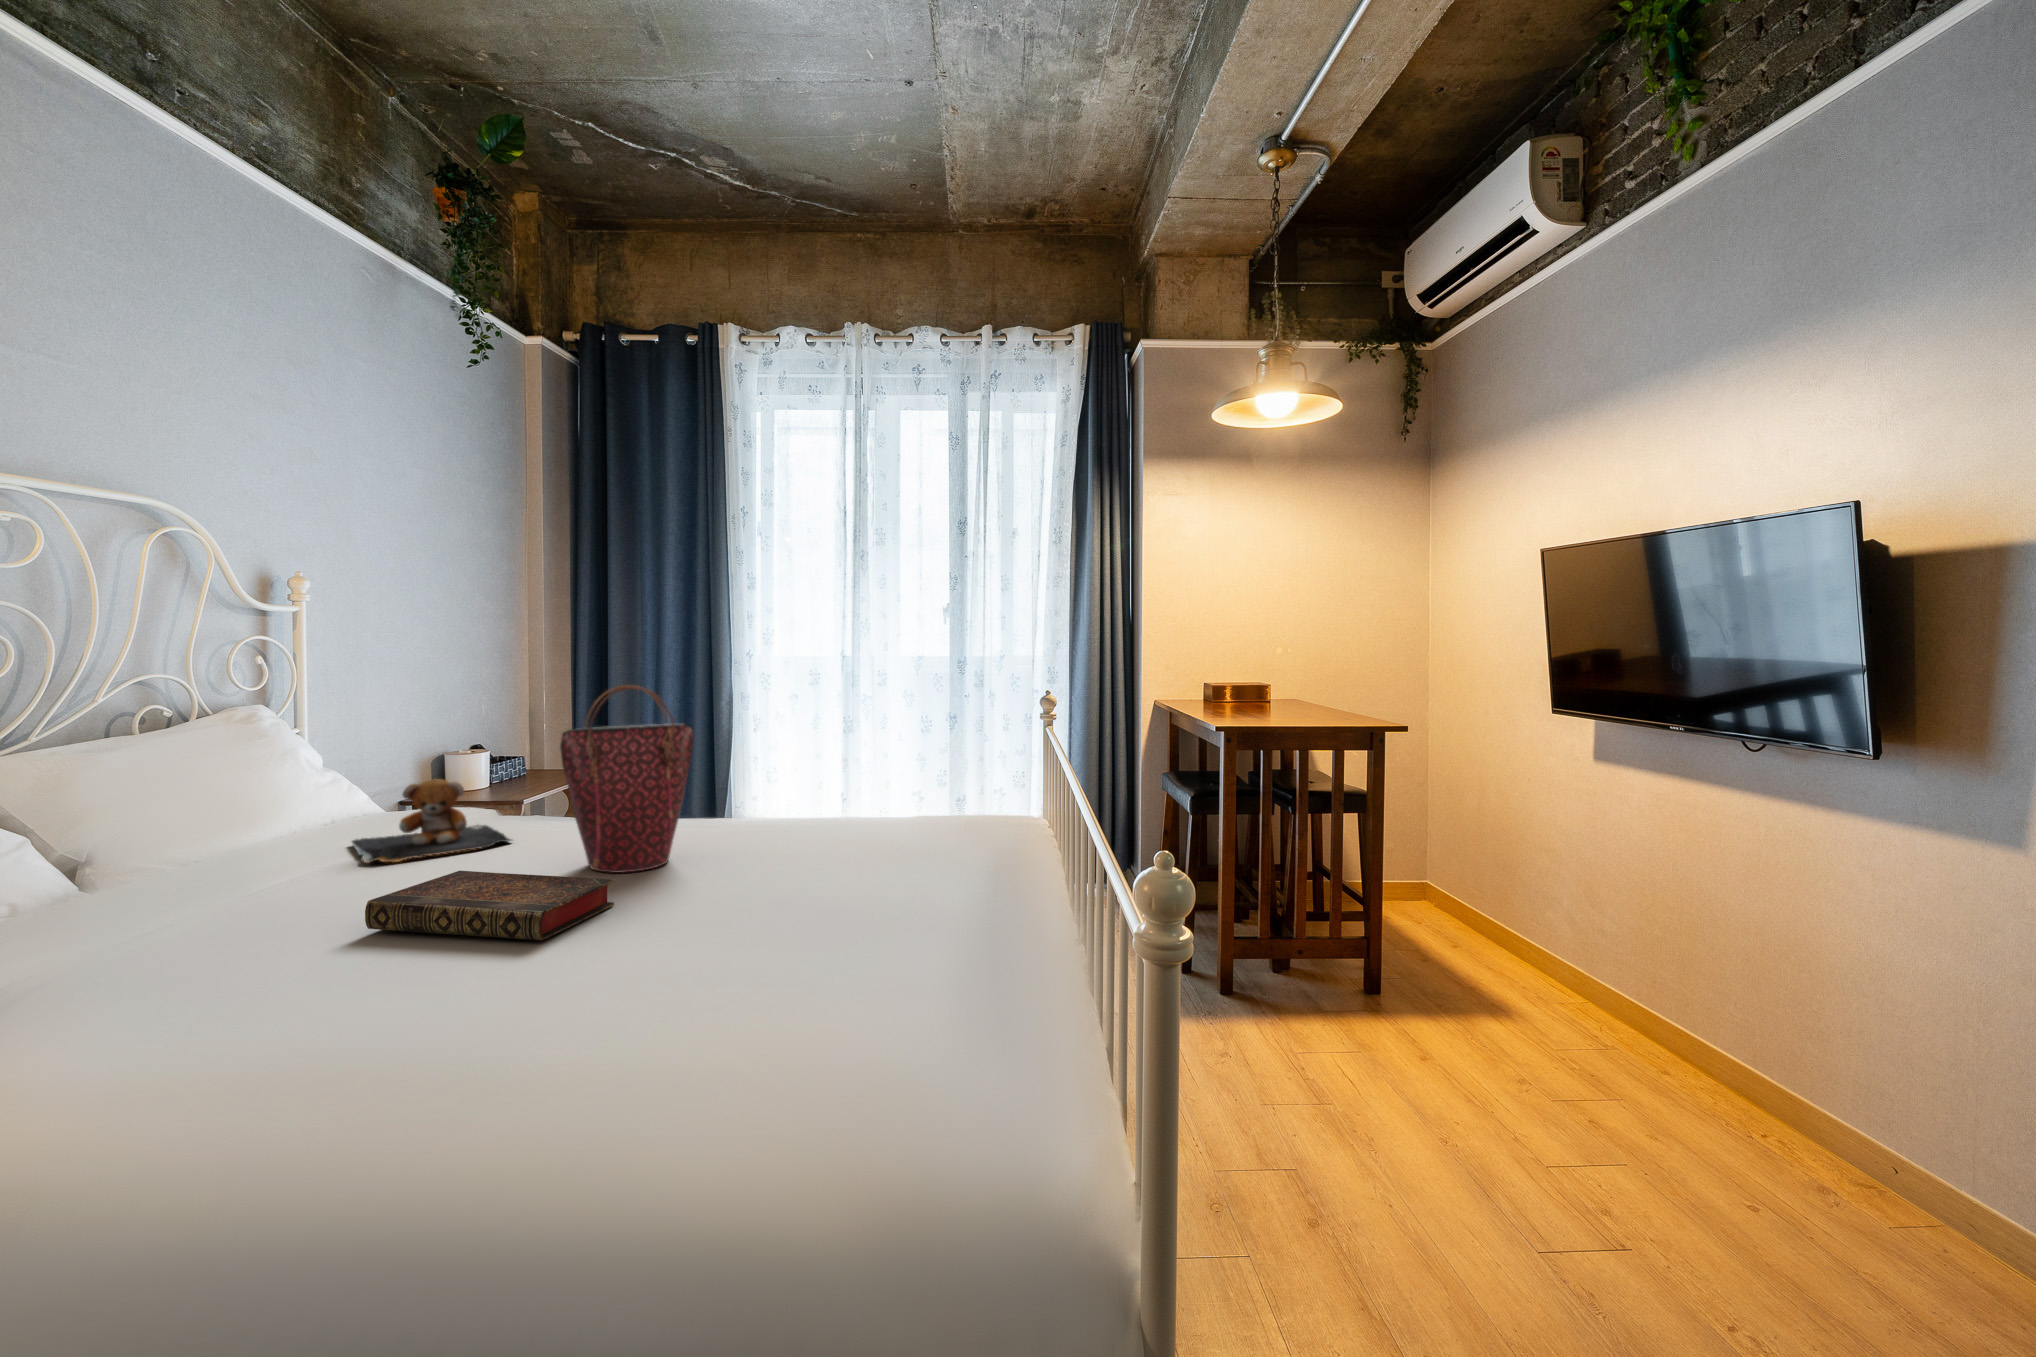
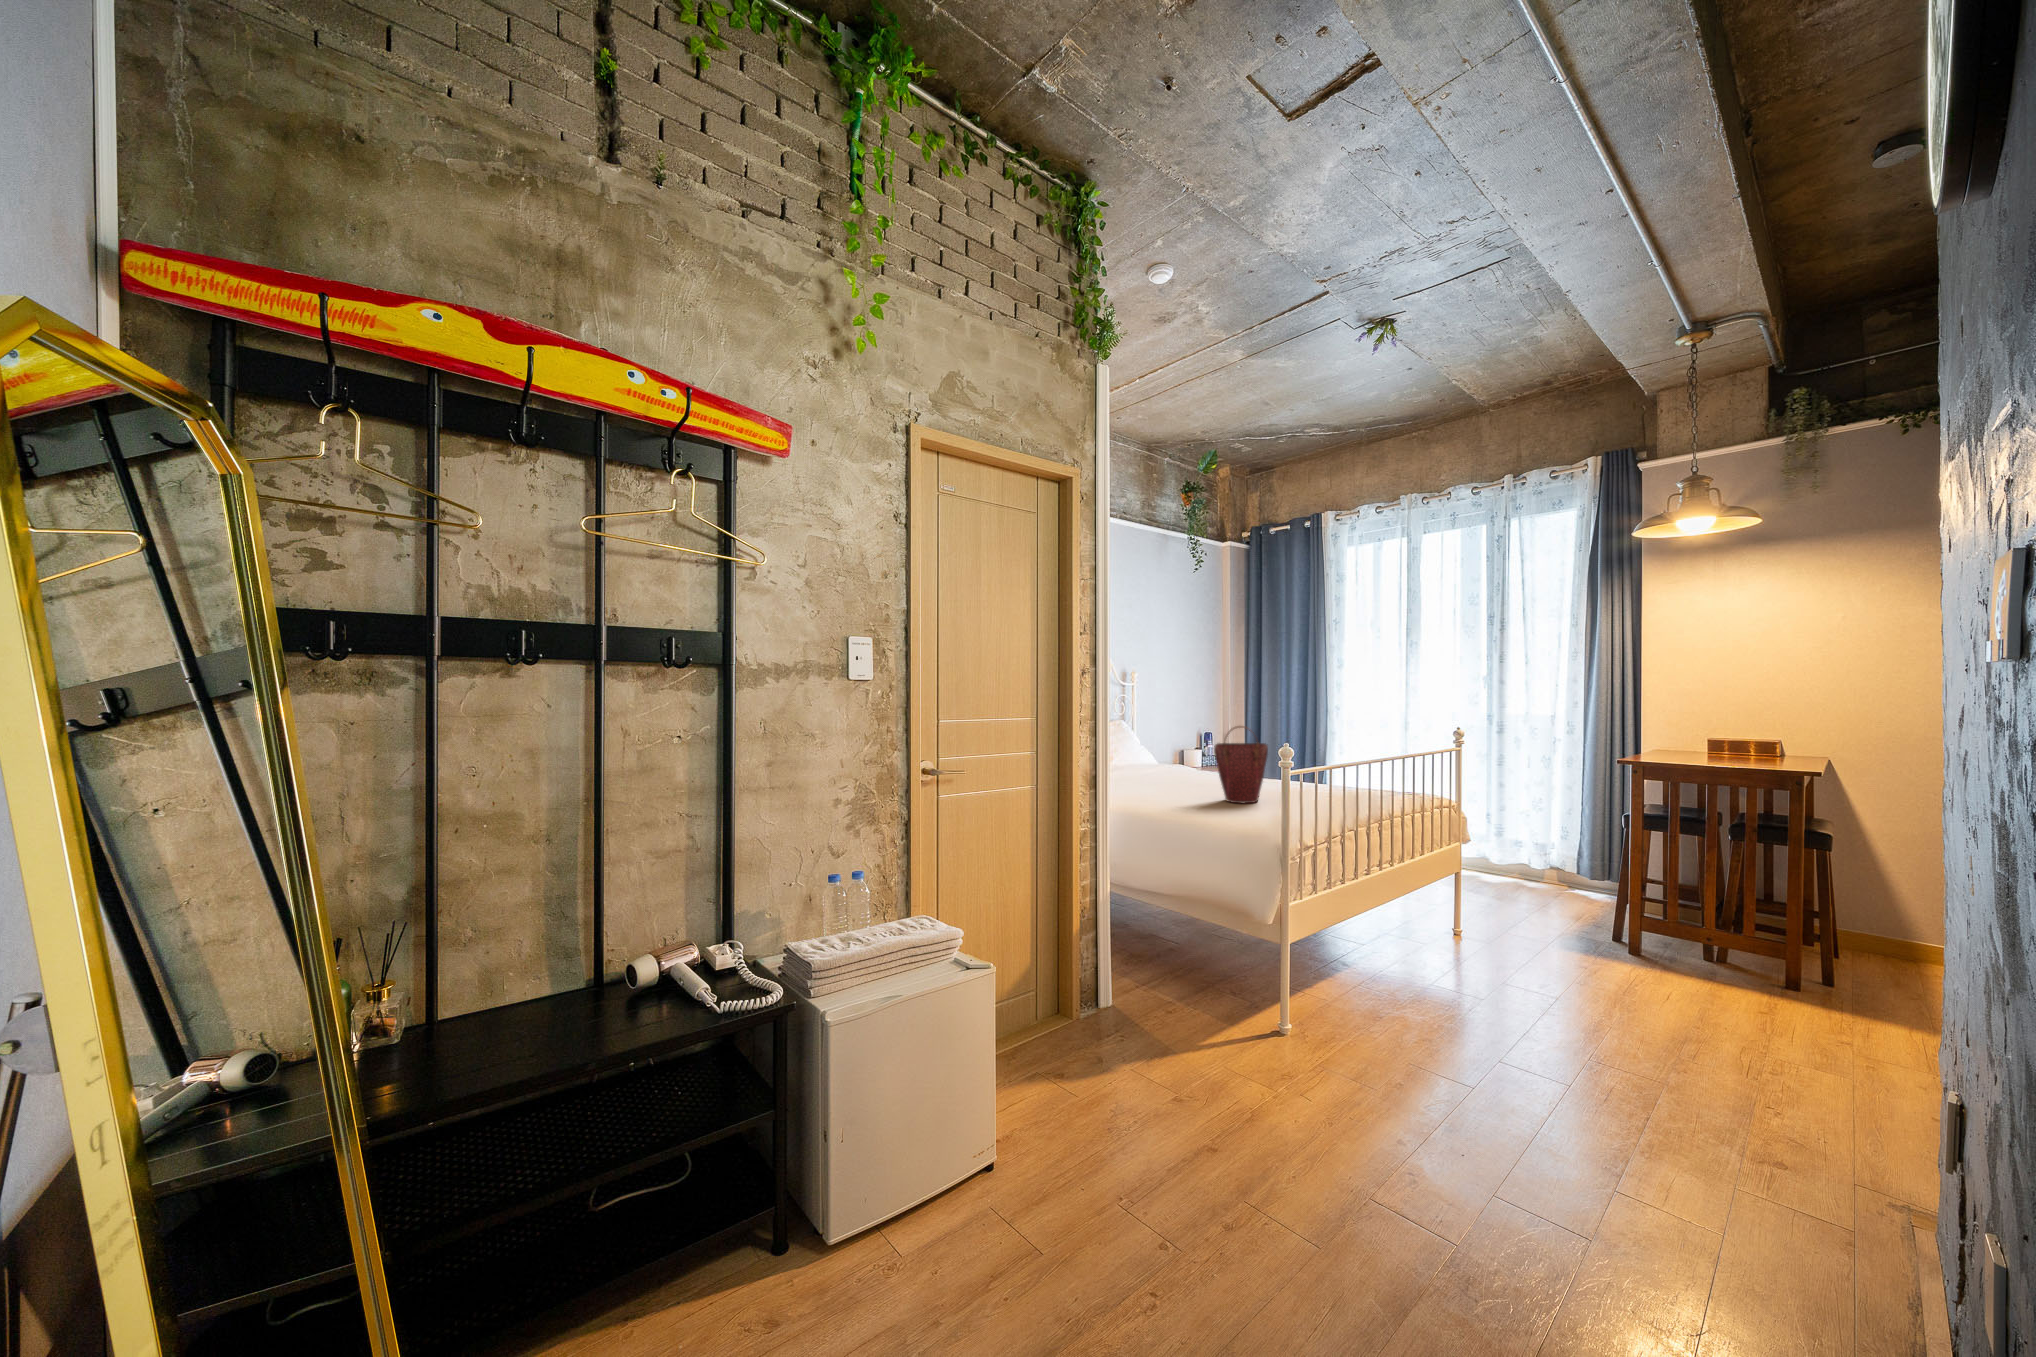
teddy bear: present [352,779,511,863] -> none [1147,761,1202,791]
book: present [365,871,614,940] -> none [1150,793,1228,816]

